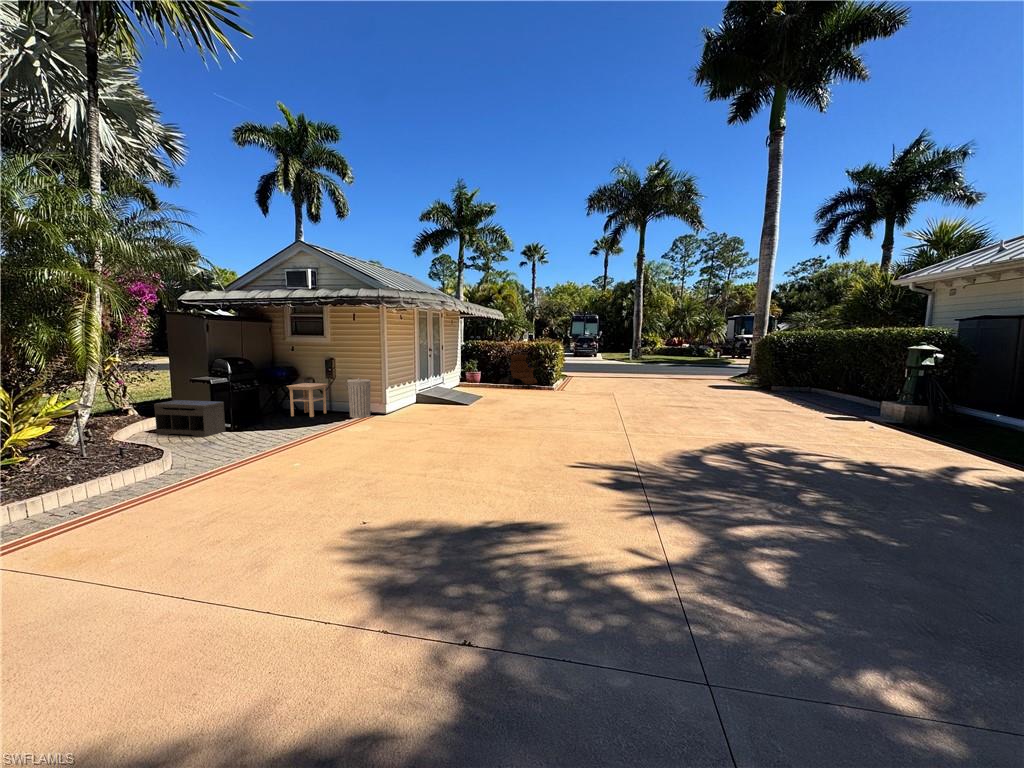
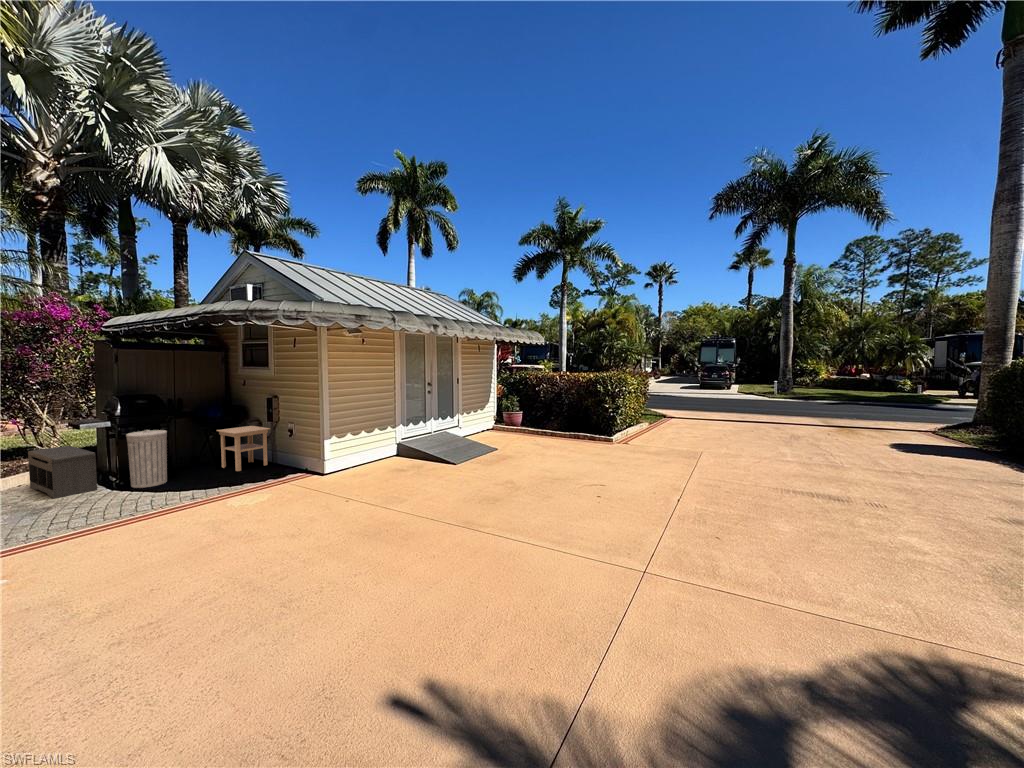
lounge chair: present [510,355,537,388] -> none [561,391,594,437]
trash can: present [347,378,371,418] -> present [126,430,167,488]

